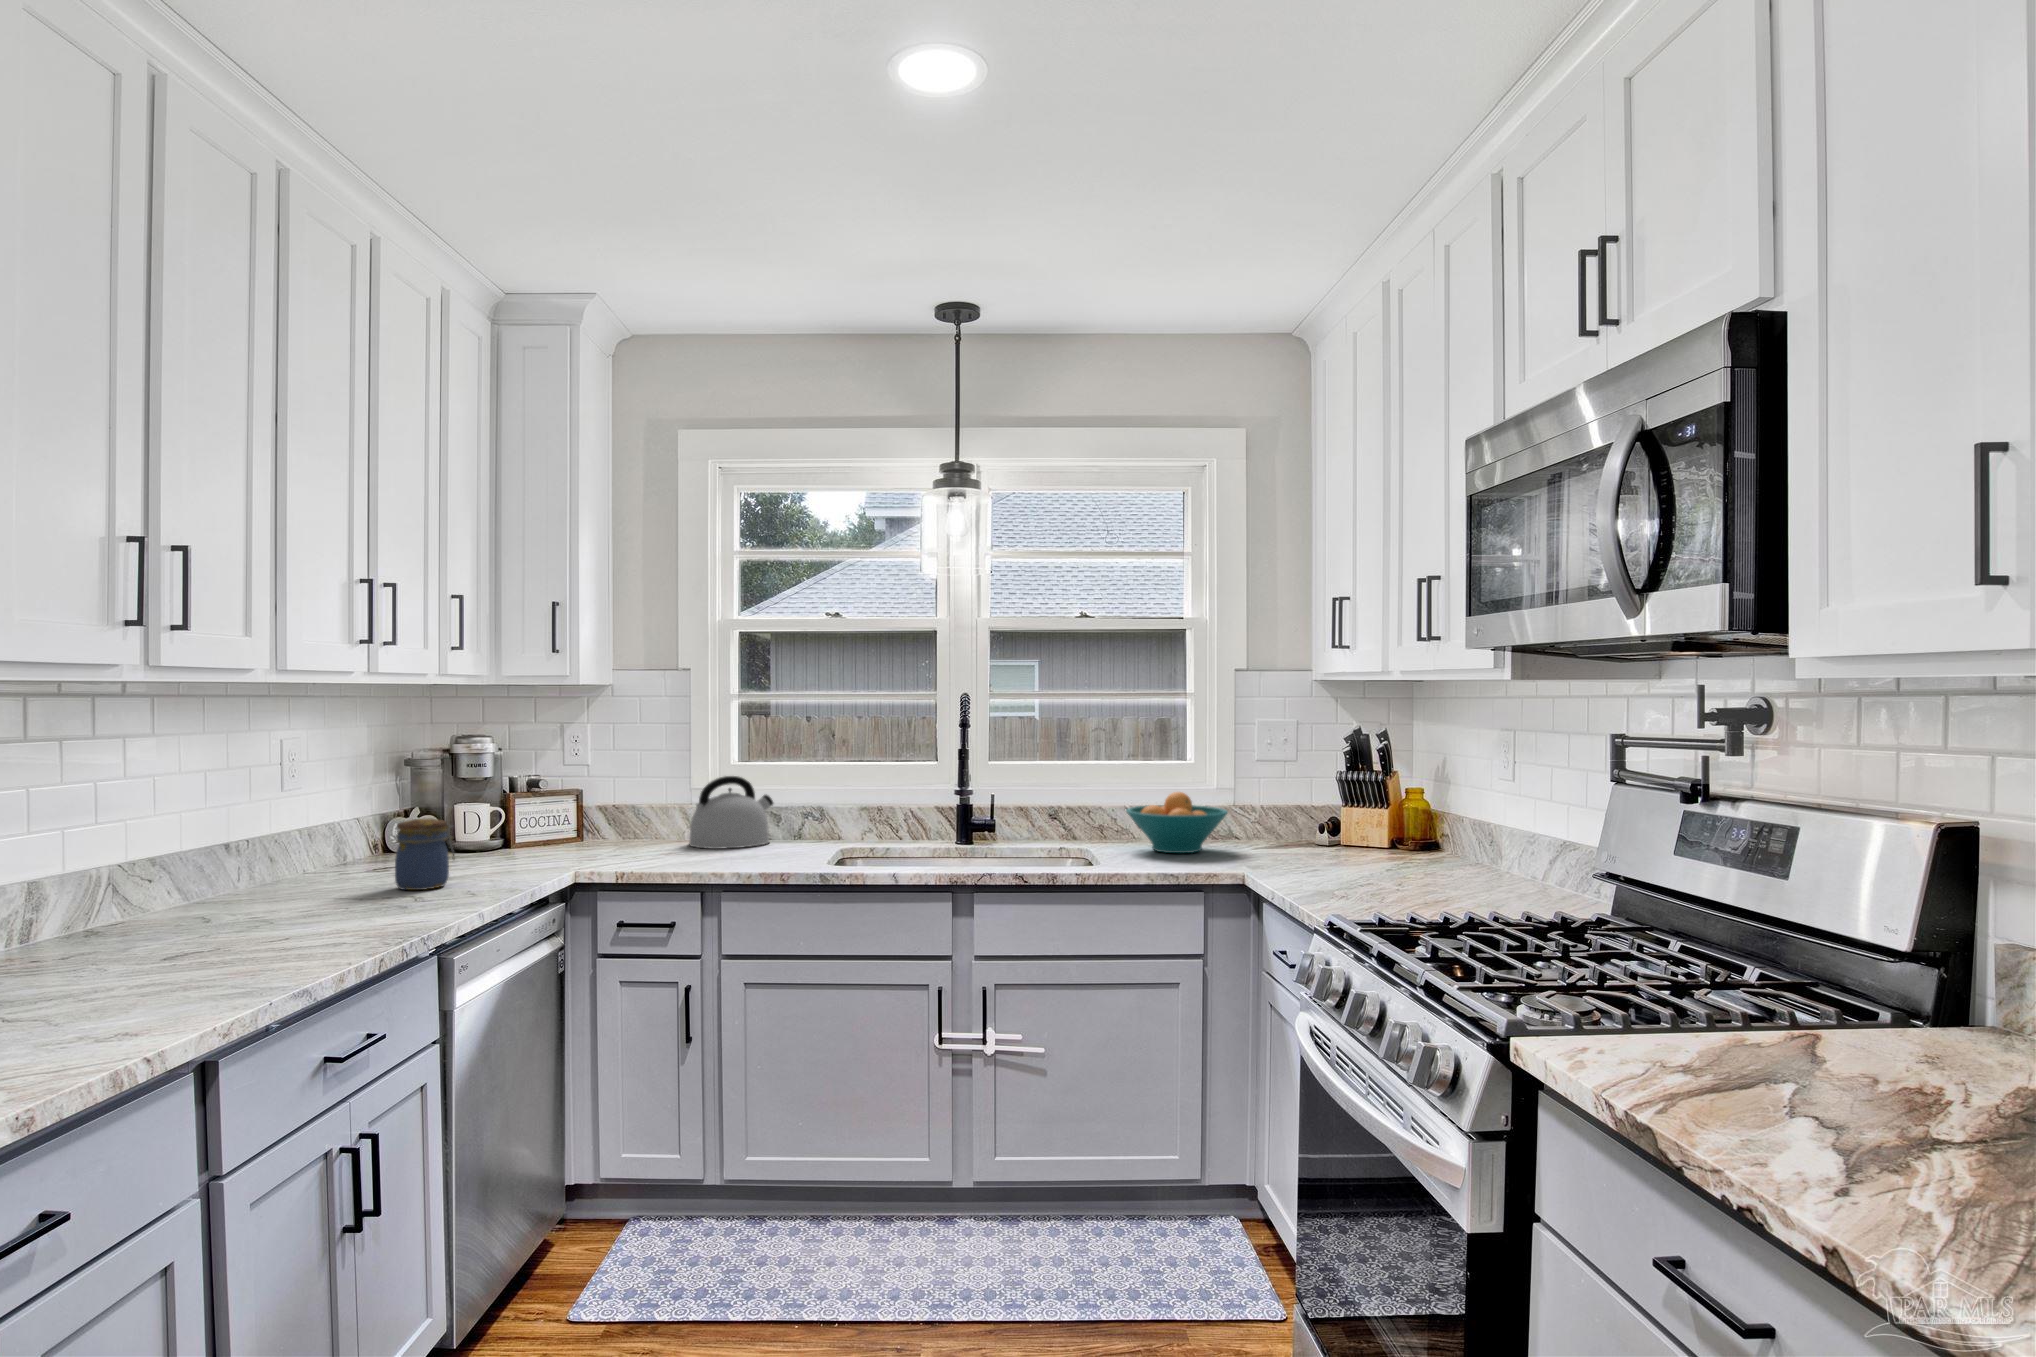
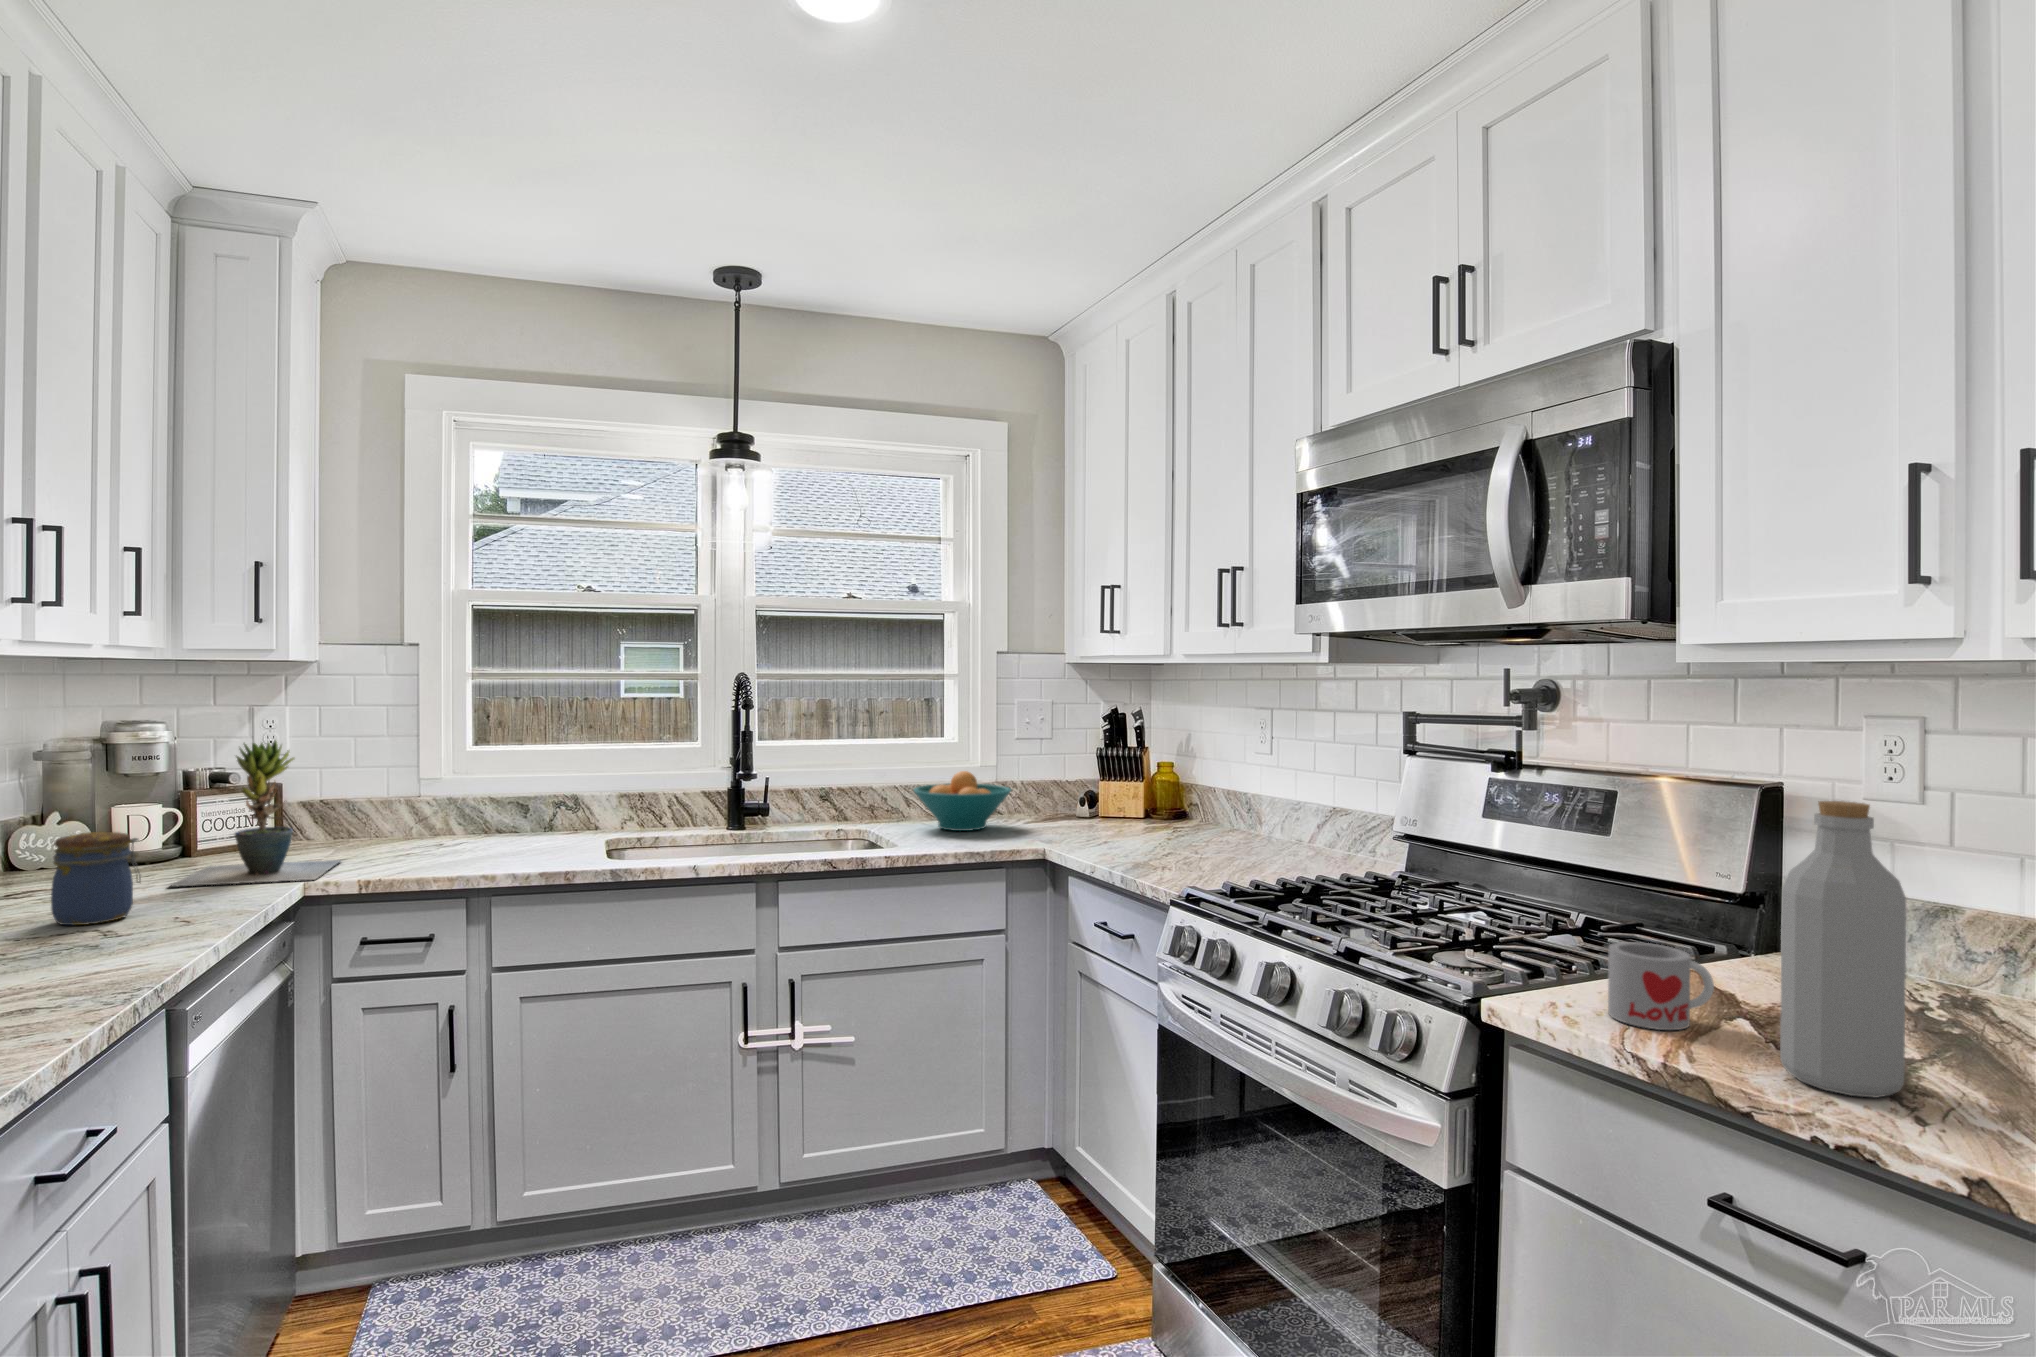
potted plant: none [484,749,620,867] -> present [171,740,340,886]
kettle: present [689,776,773,849] -> none [422,766,523,849]
bottle: none [1791,834,1934,1178] -> present [1780,801,1906,1098]
mug: none [1663,992,1789,1092] -> present [1608,942,1714,1030]

